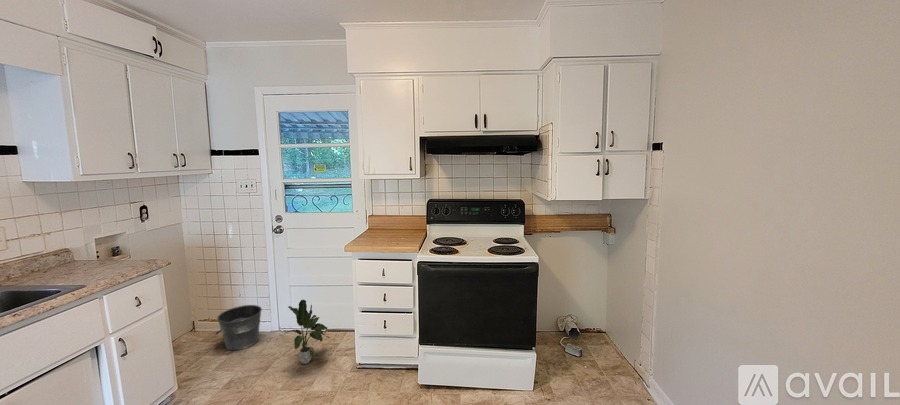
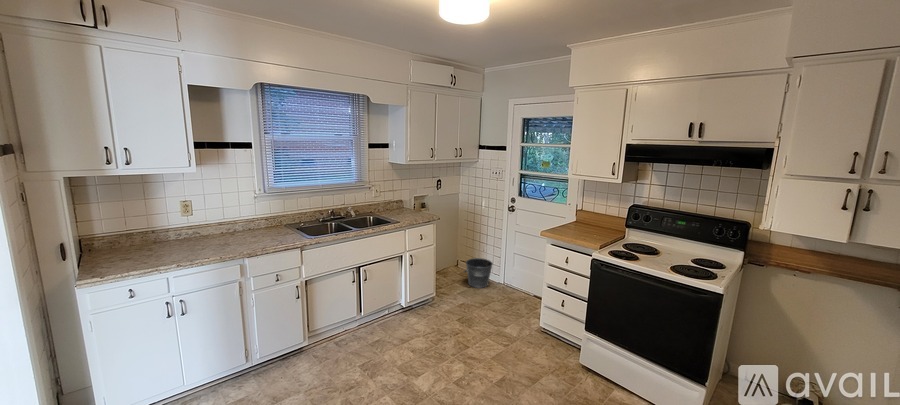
potted plant: present [286,300,330,364] -> none [495,264,528,312]

